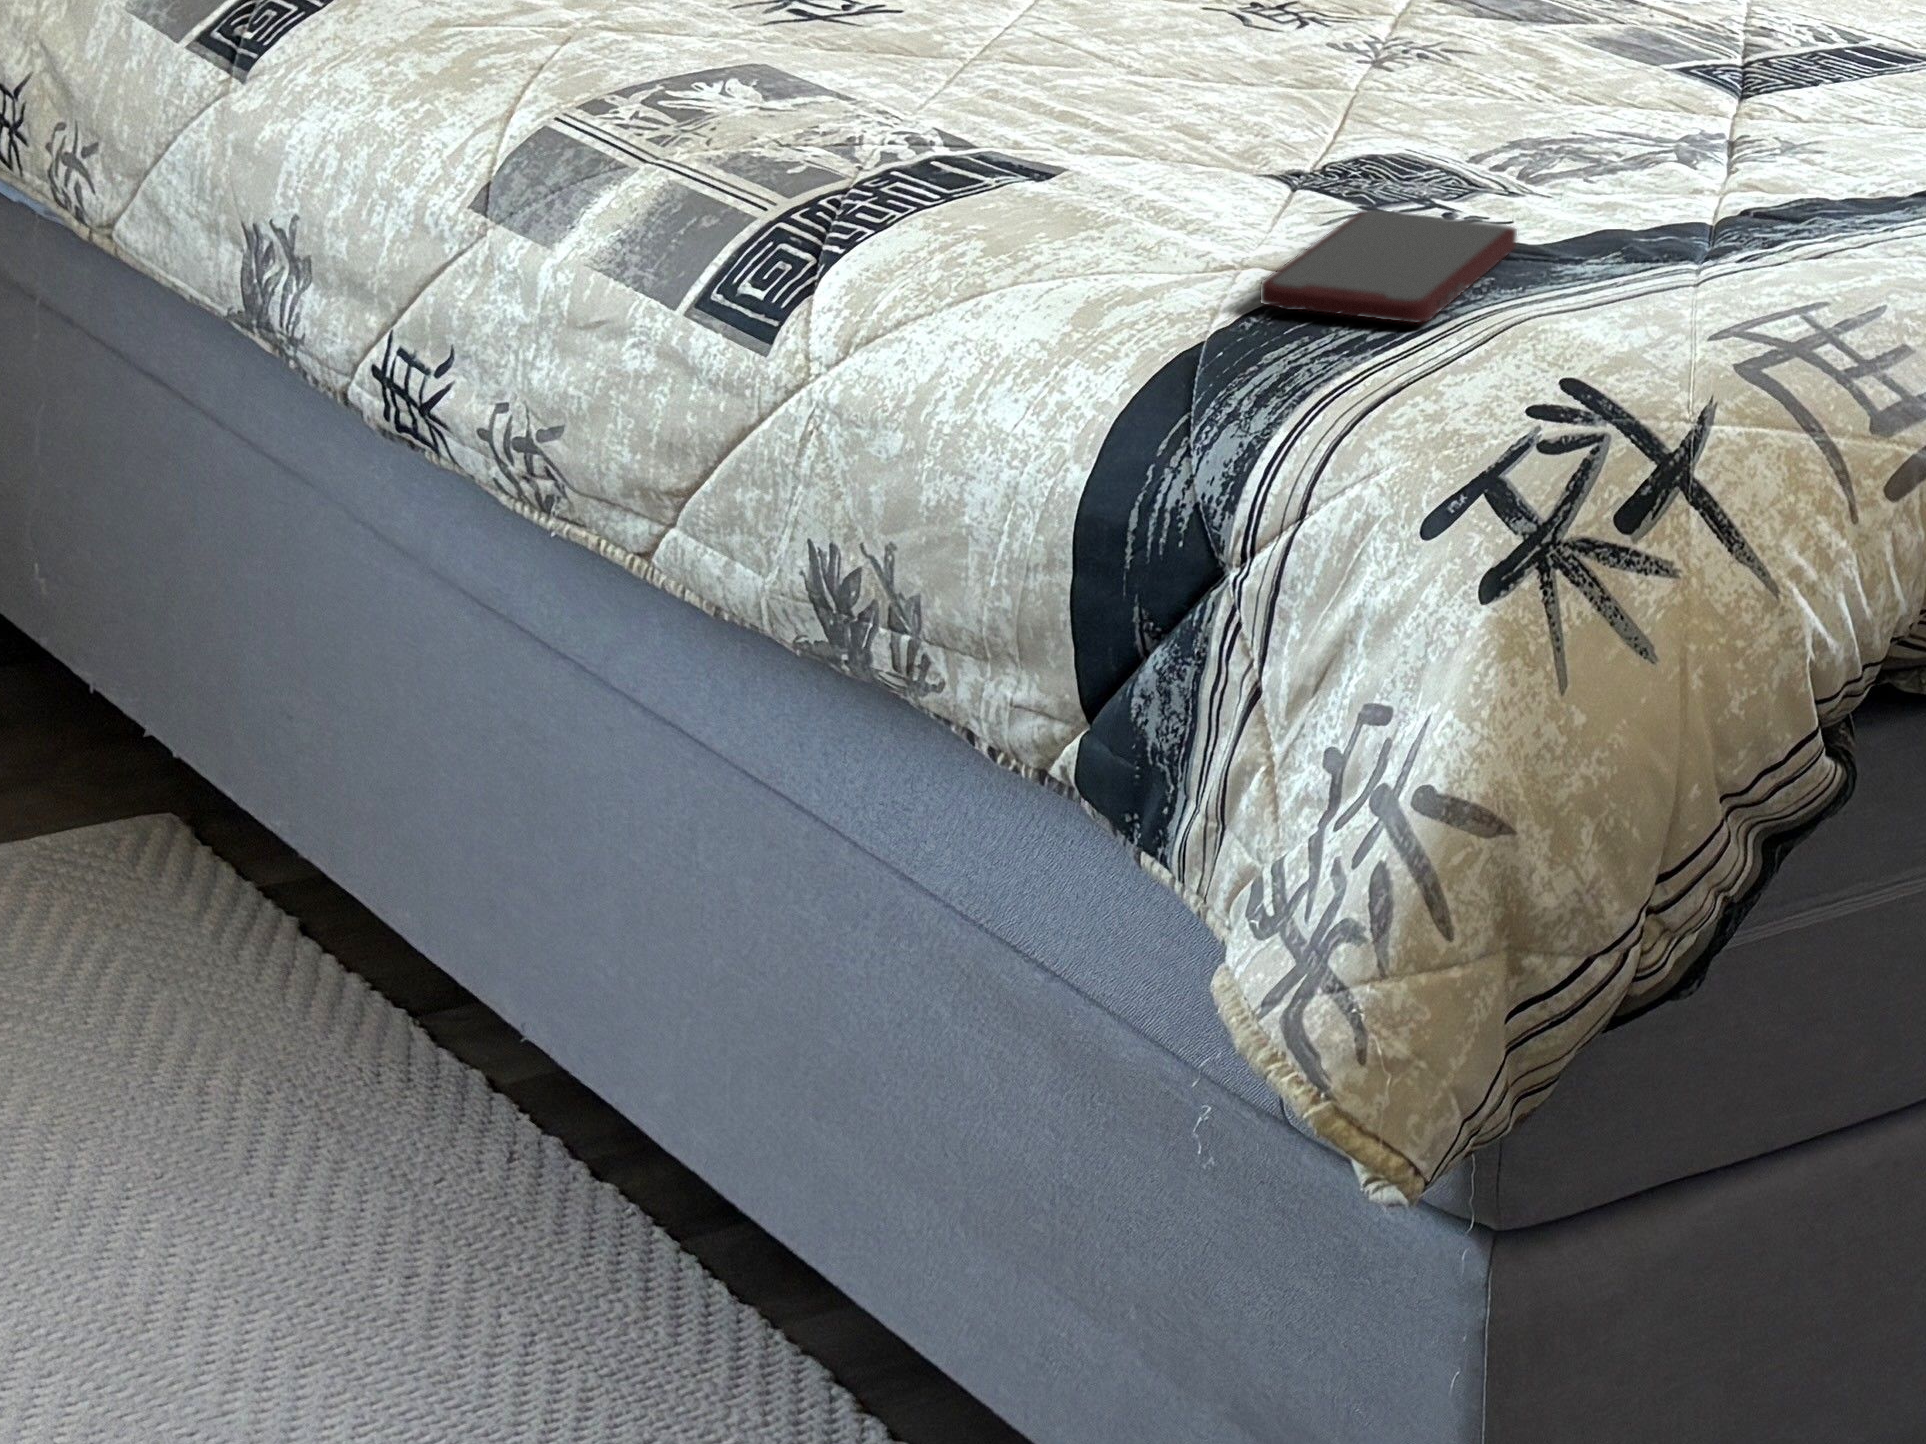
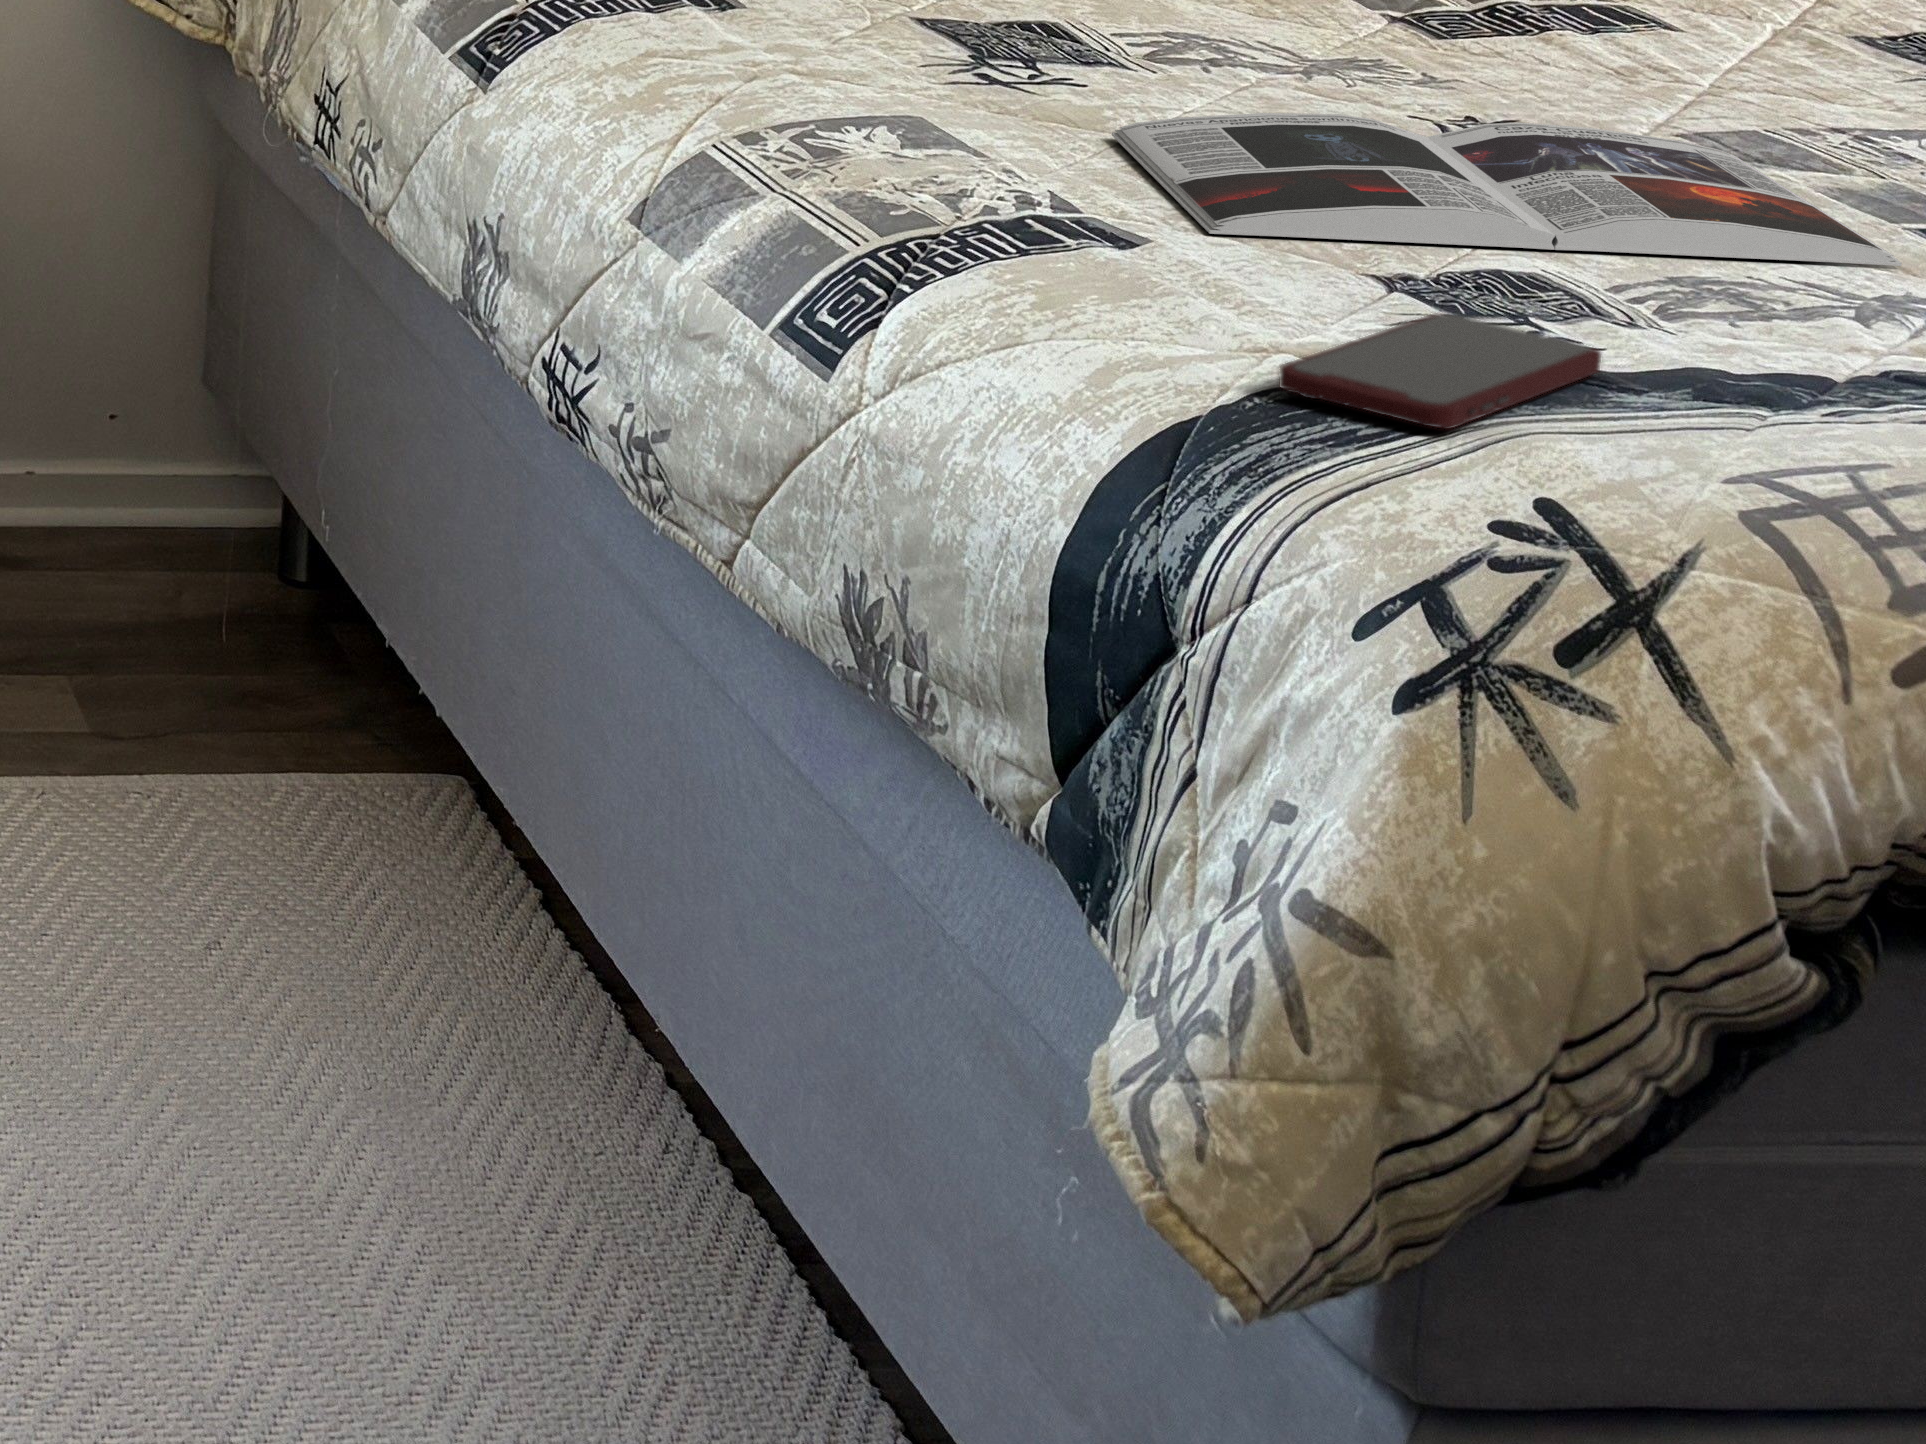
magazine: none [960,10,1693,155] -> present [1112,113,1902,266]

